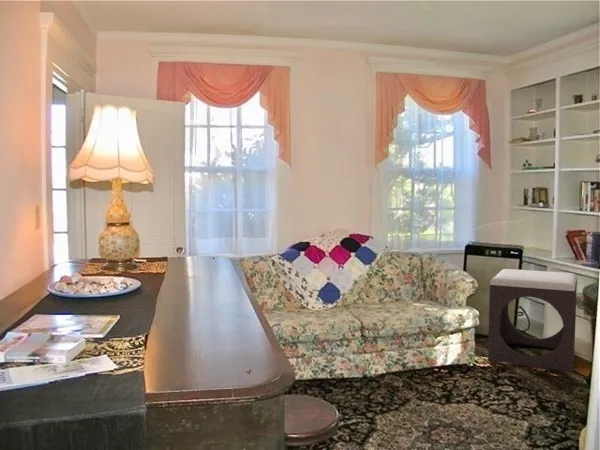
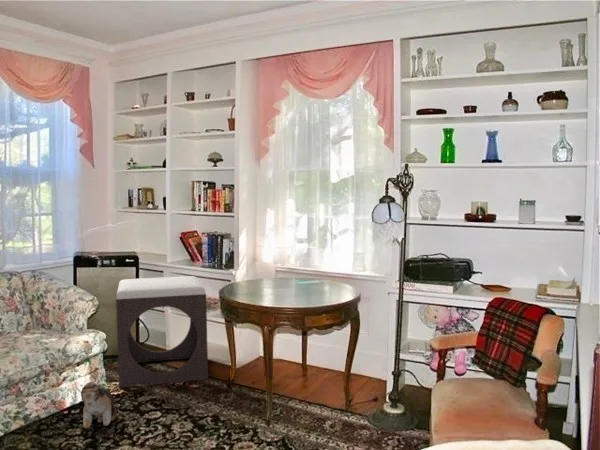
plush toy: none [441,347,476,386] -> present [78,382,117,428]

